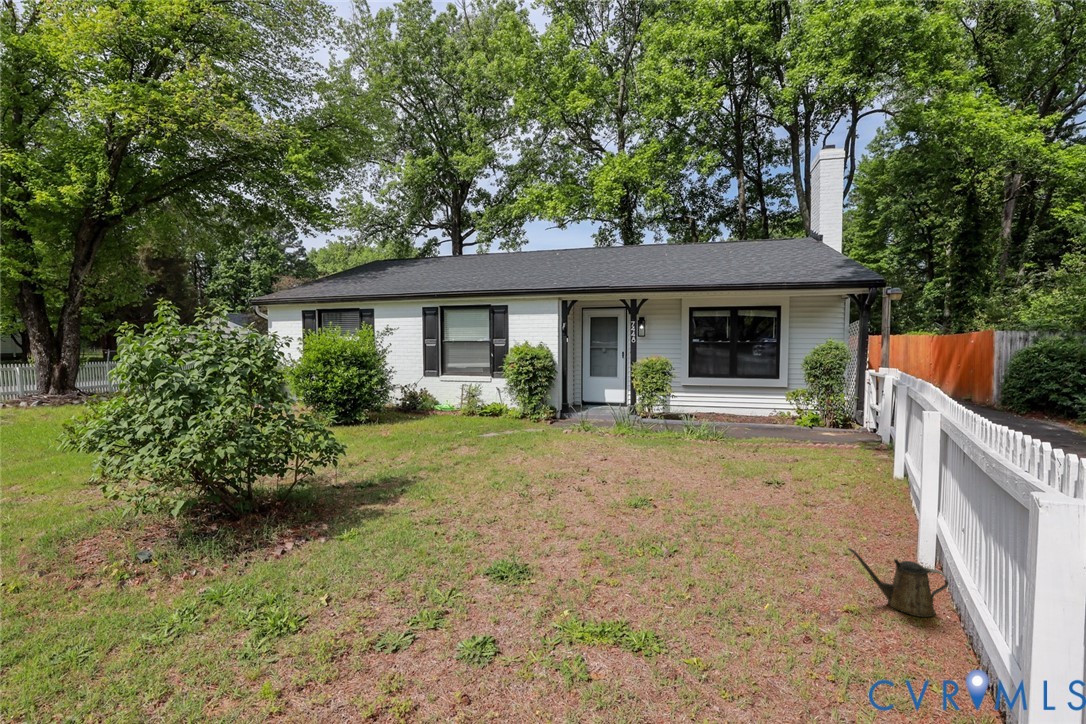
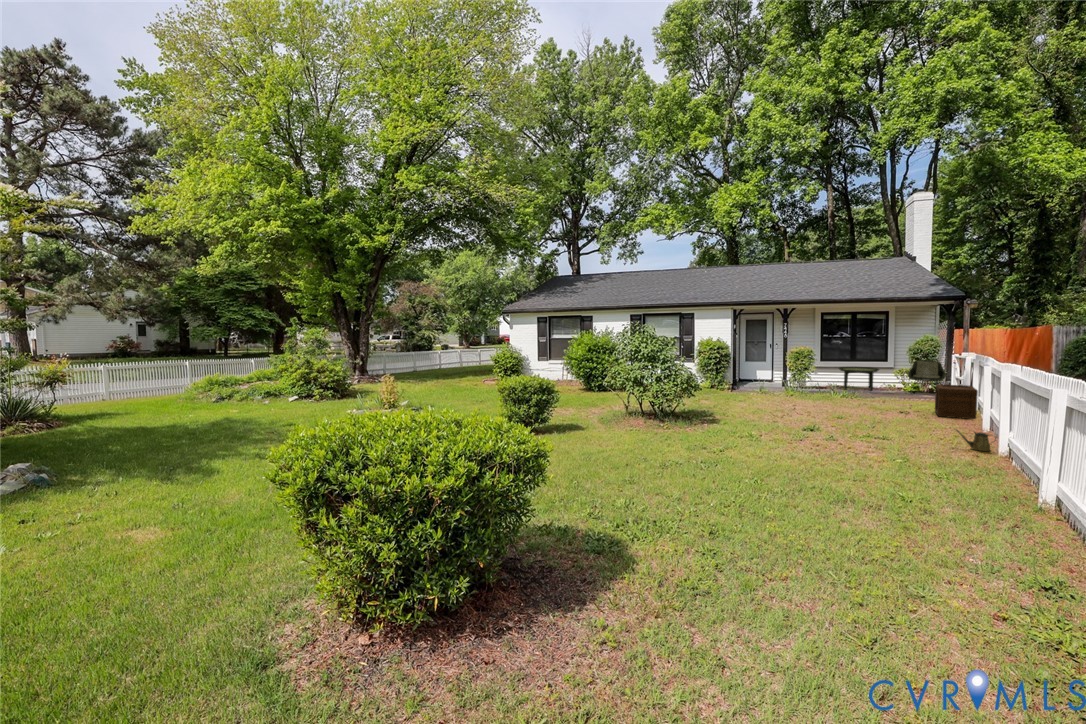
lounge chair: none [801,378,856,434] -> present [908,360,946,394]
round table: none [707,387,765,425] -> present [839,367,879,391]
wooden crate: none [831,420,902,489] -> present [935,384,978,419]

